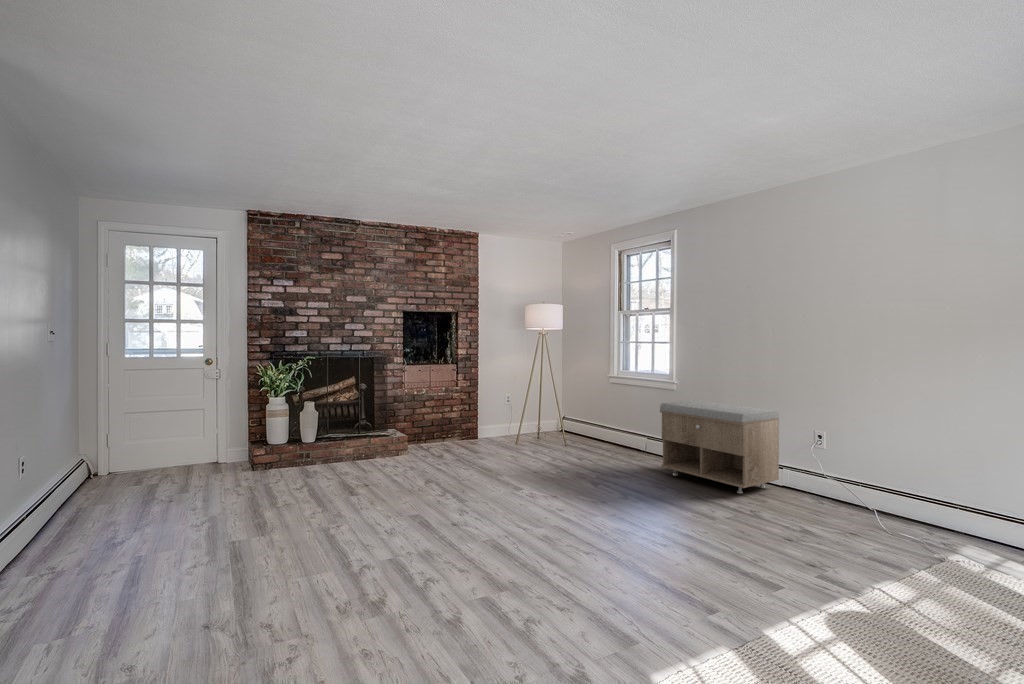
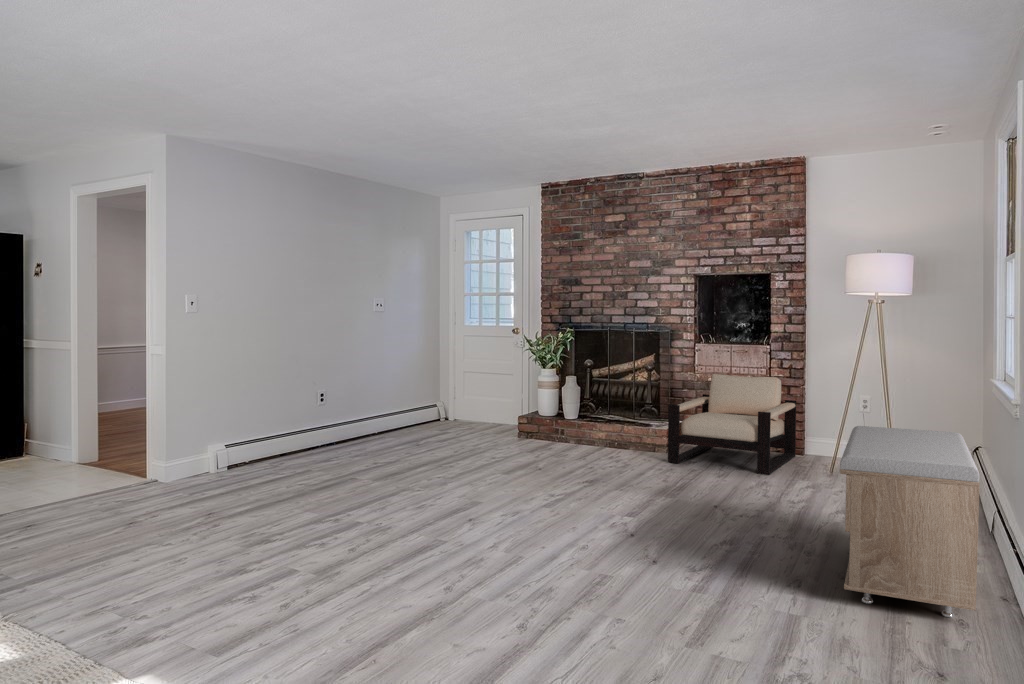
armchair: none [417,386,511,460] -> present [668,374,796,475]

